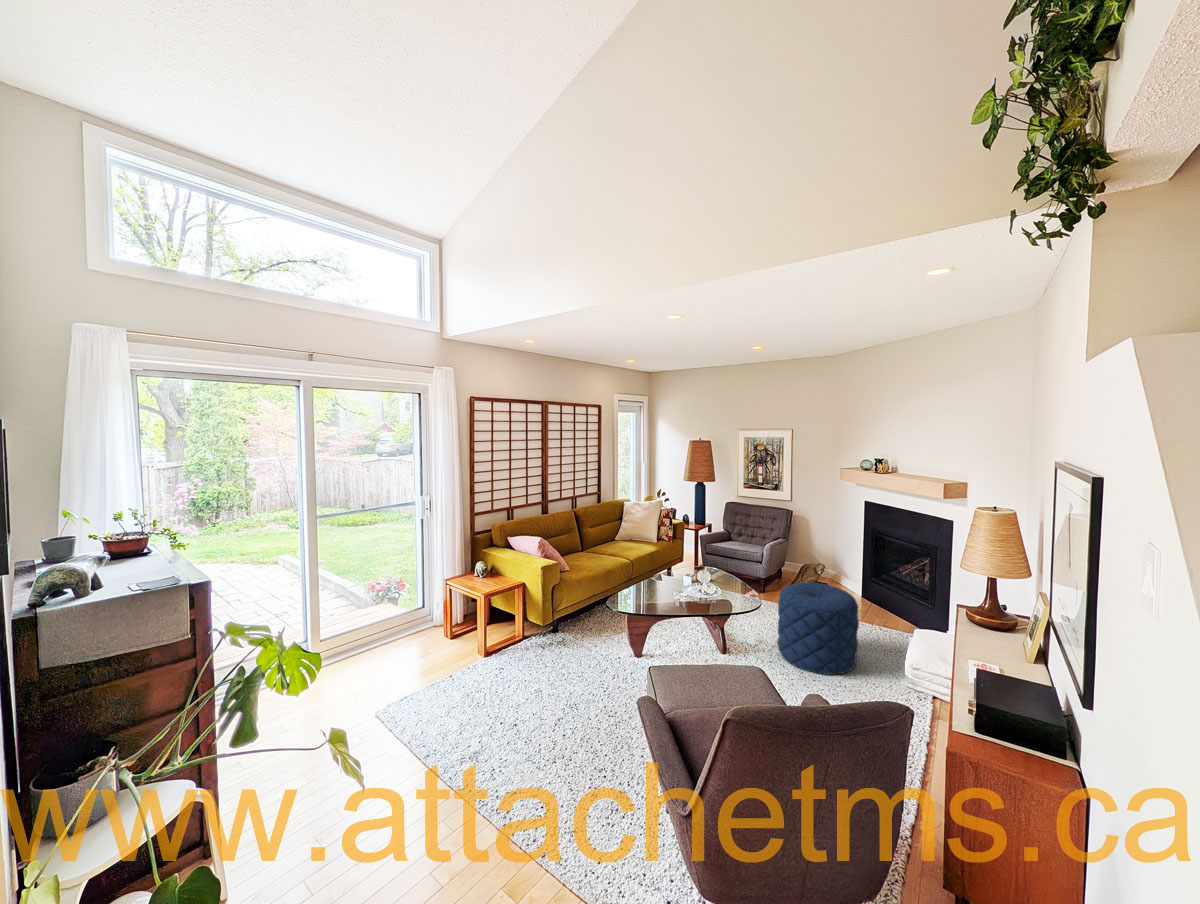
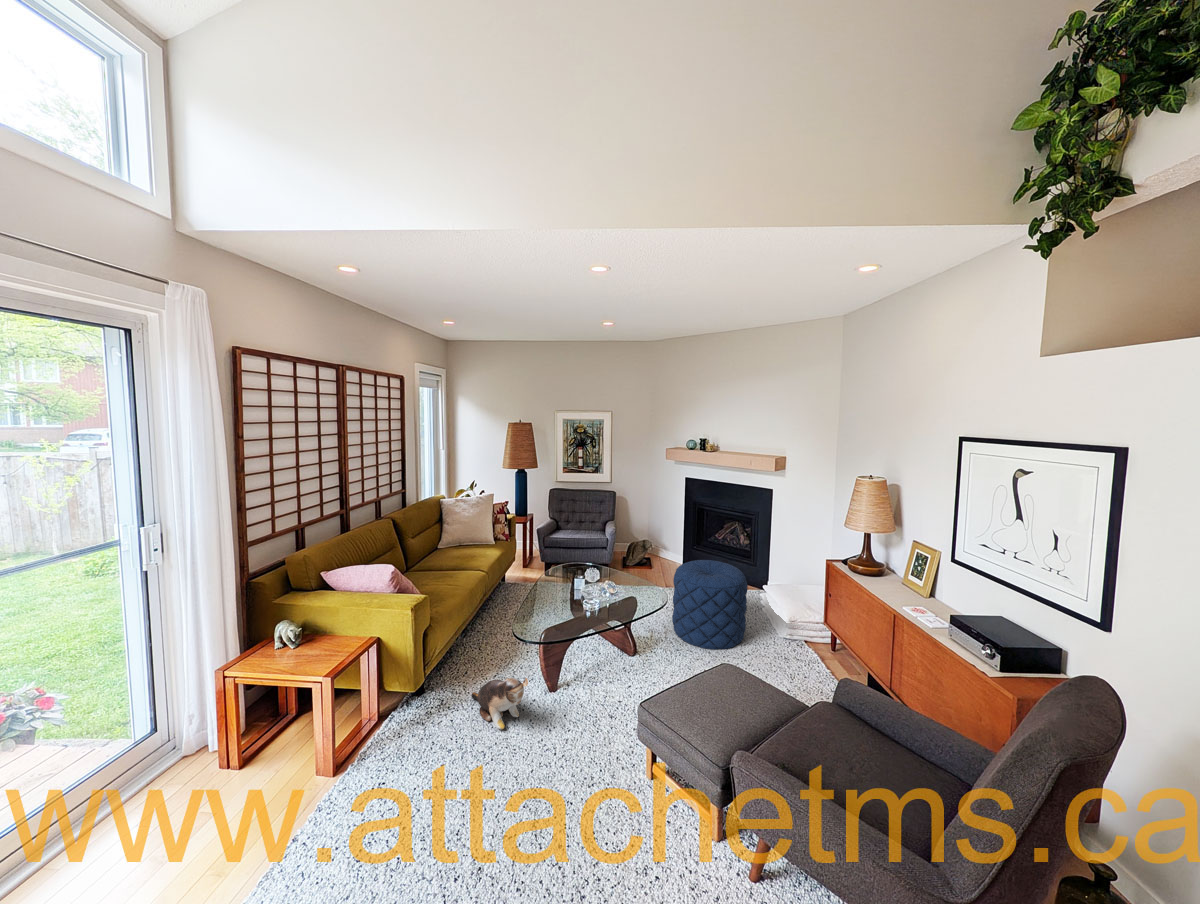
plush toy: none [576,628,599,664] -> present [471,678,528,729]

